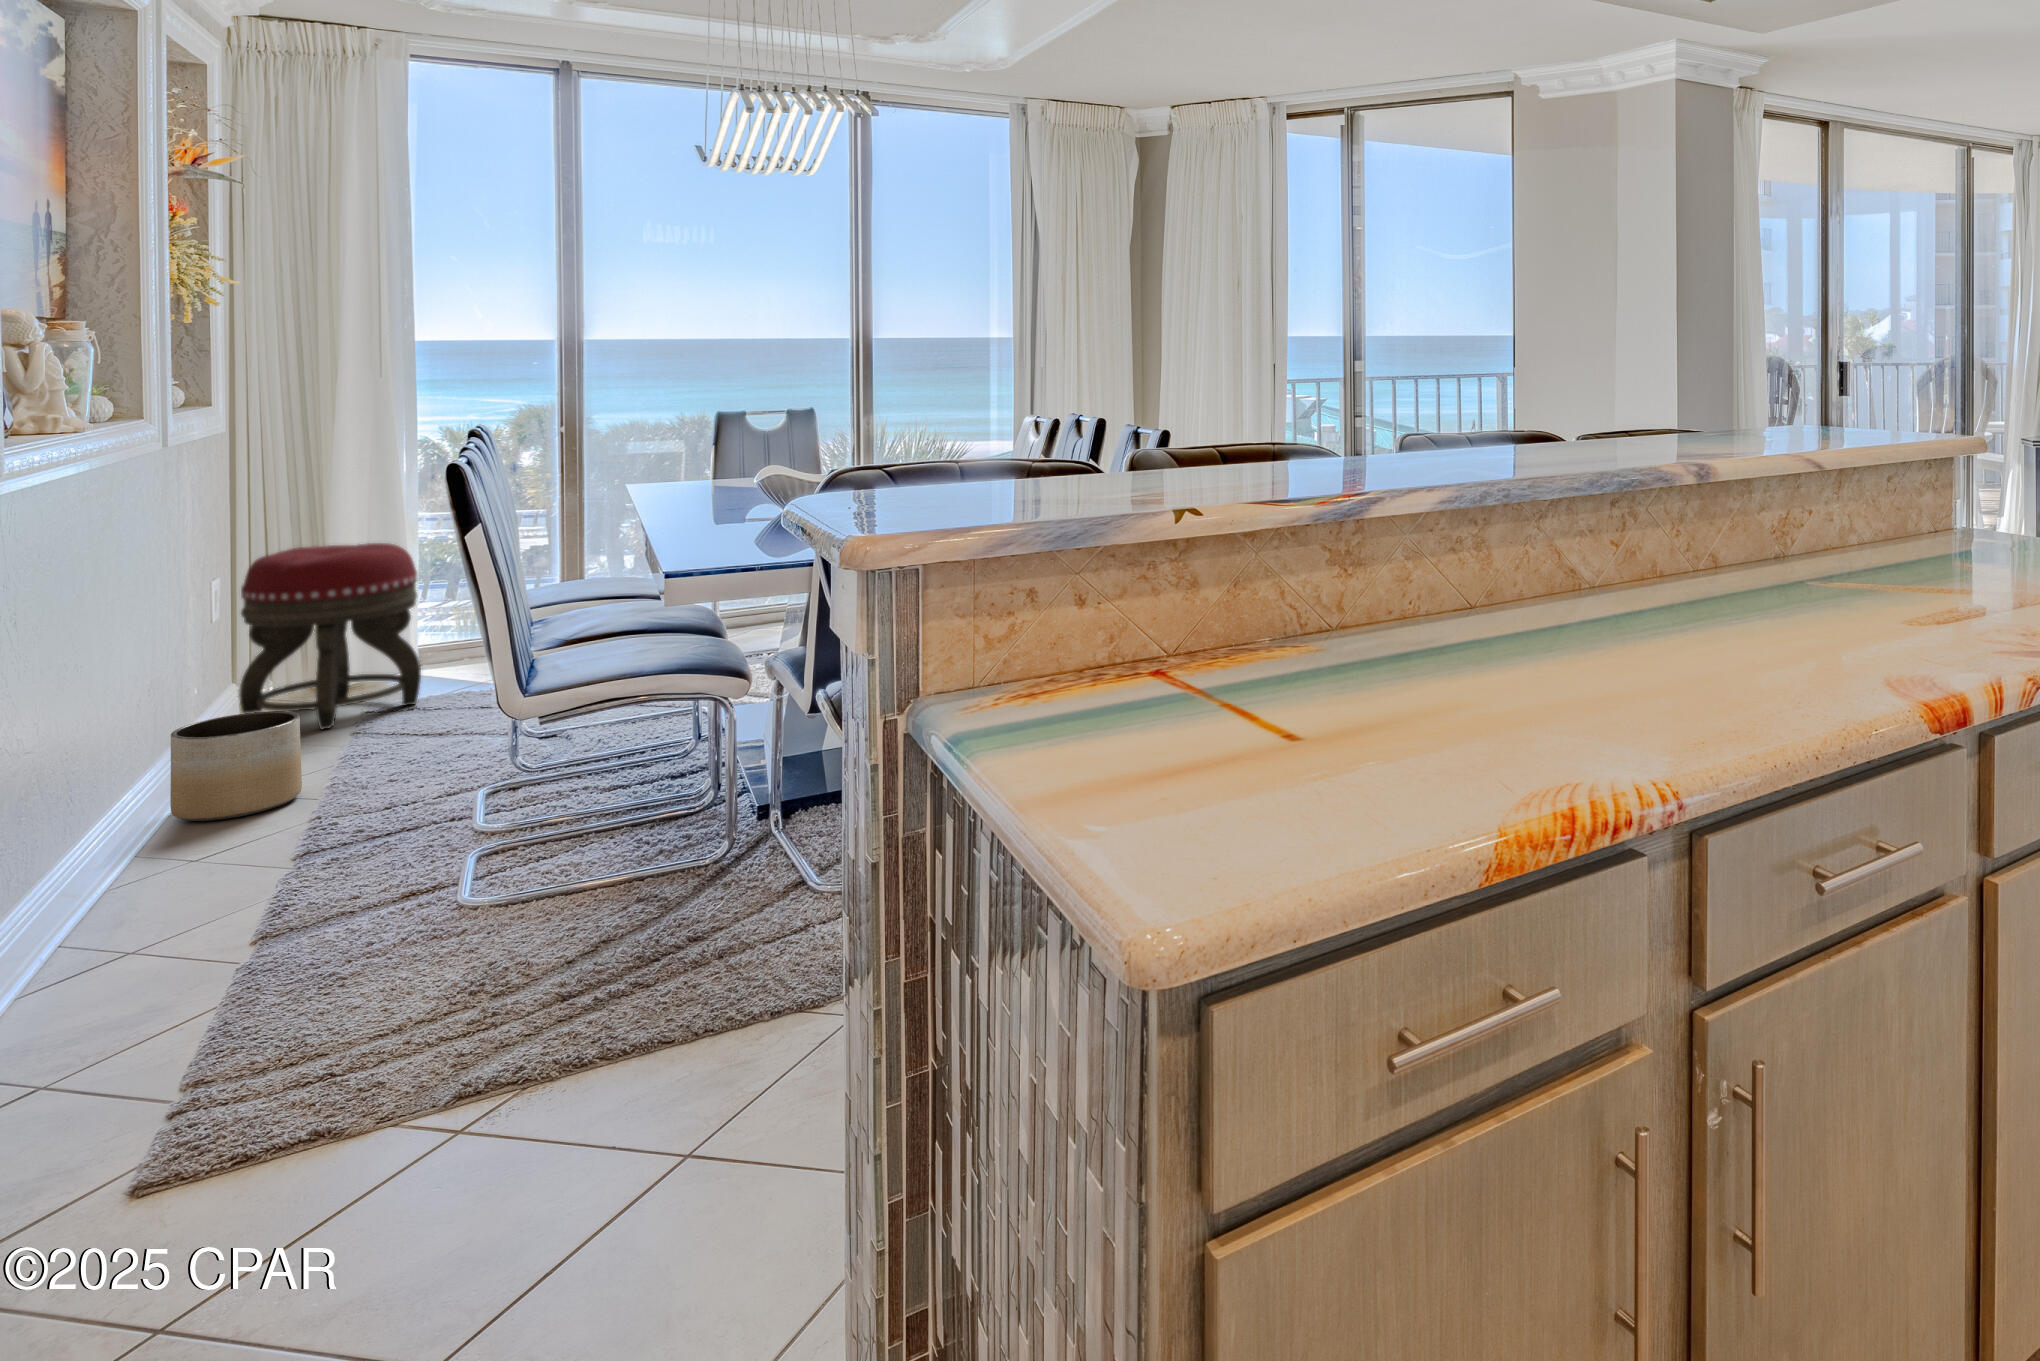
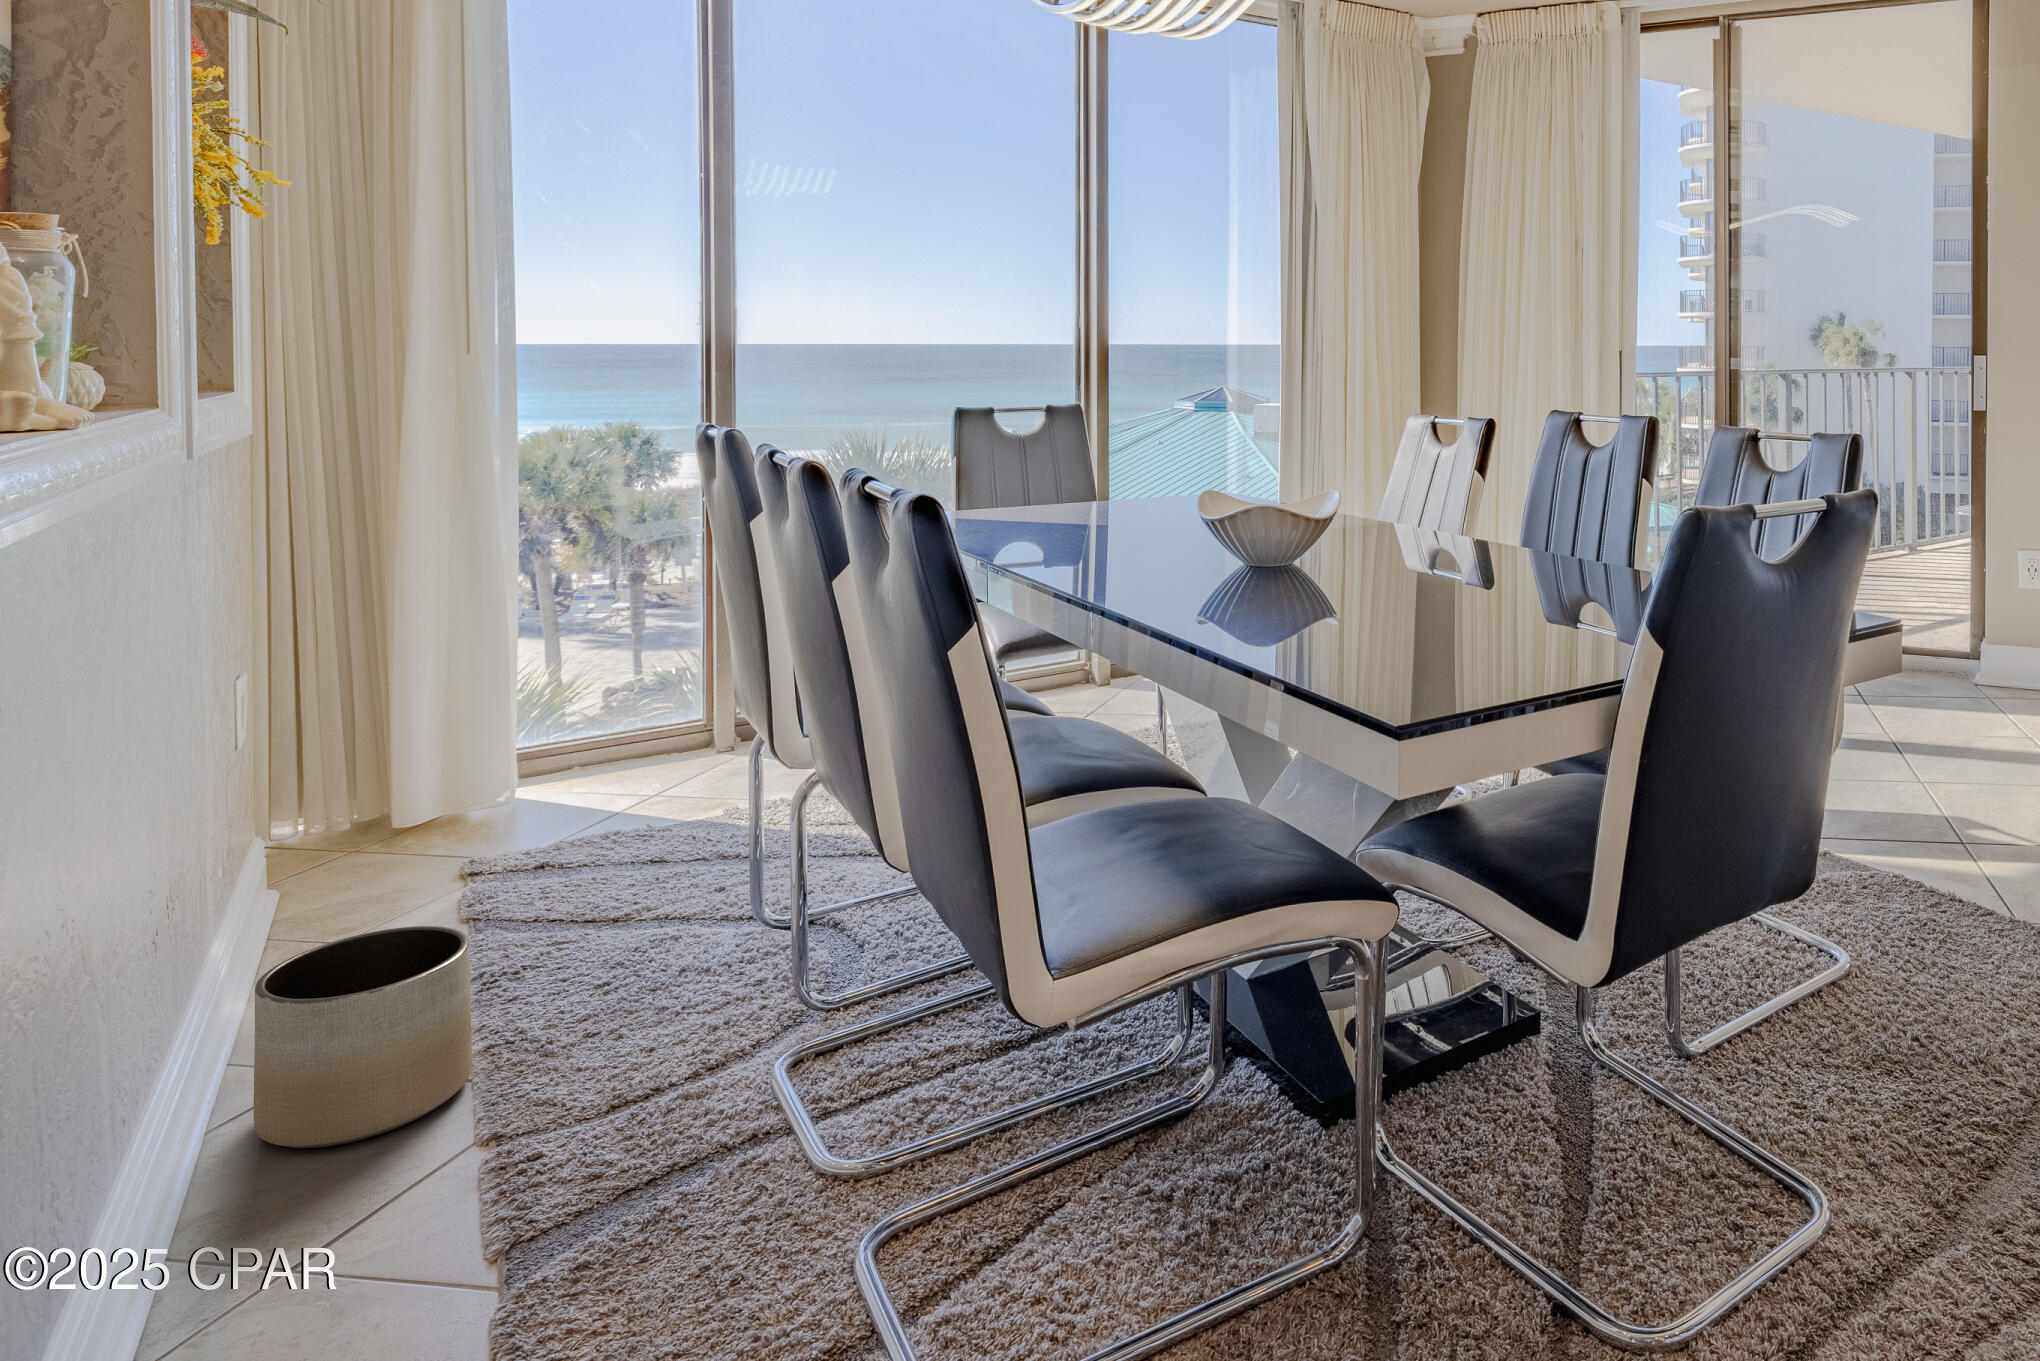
footstool: present [239,543,421,729] -> none [280,610,554,917]

